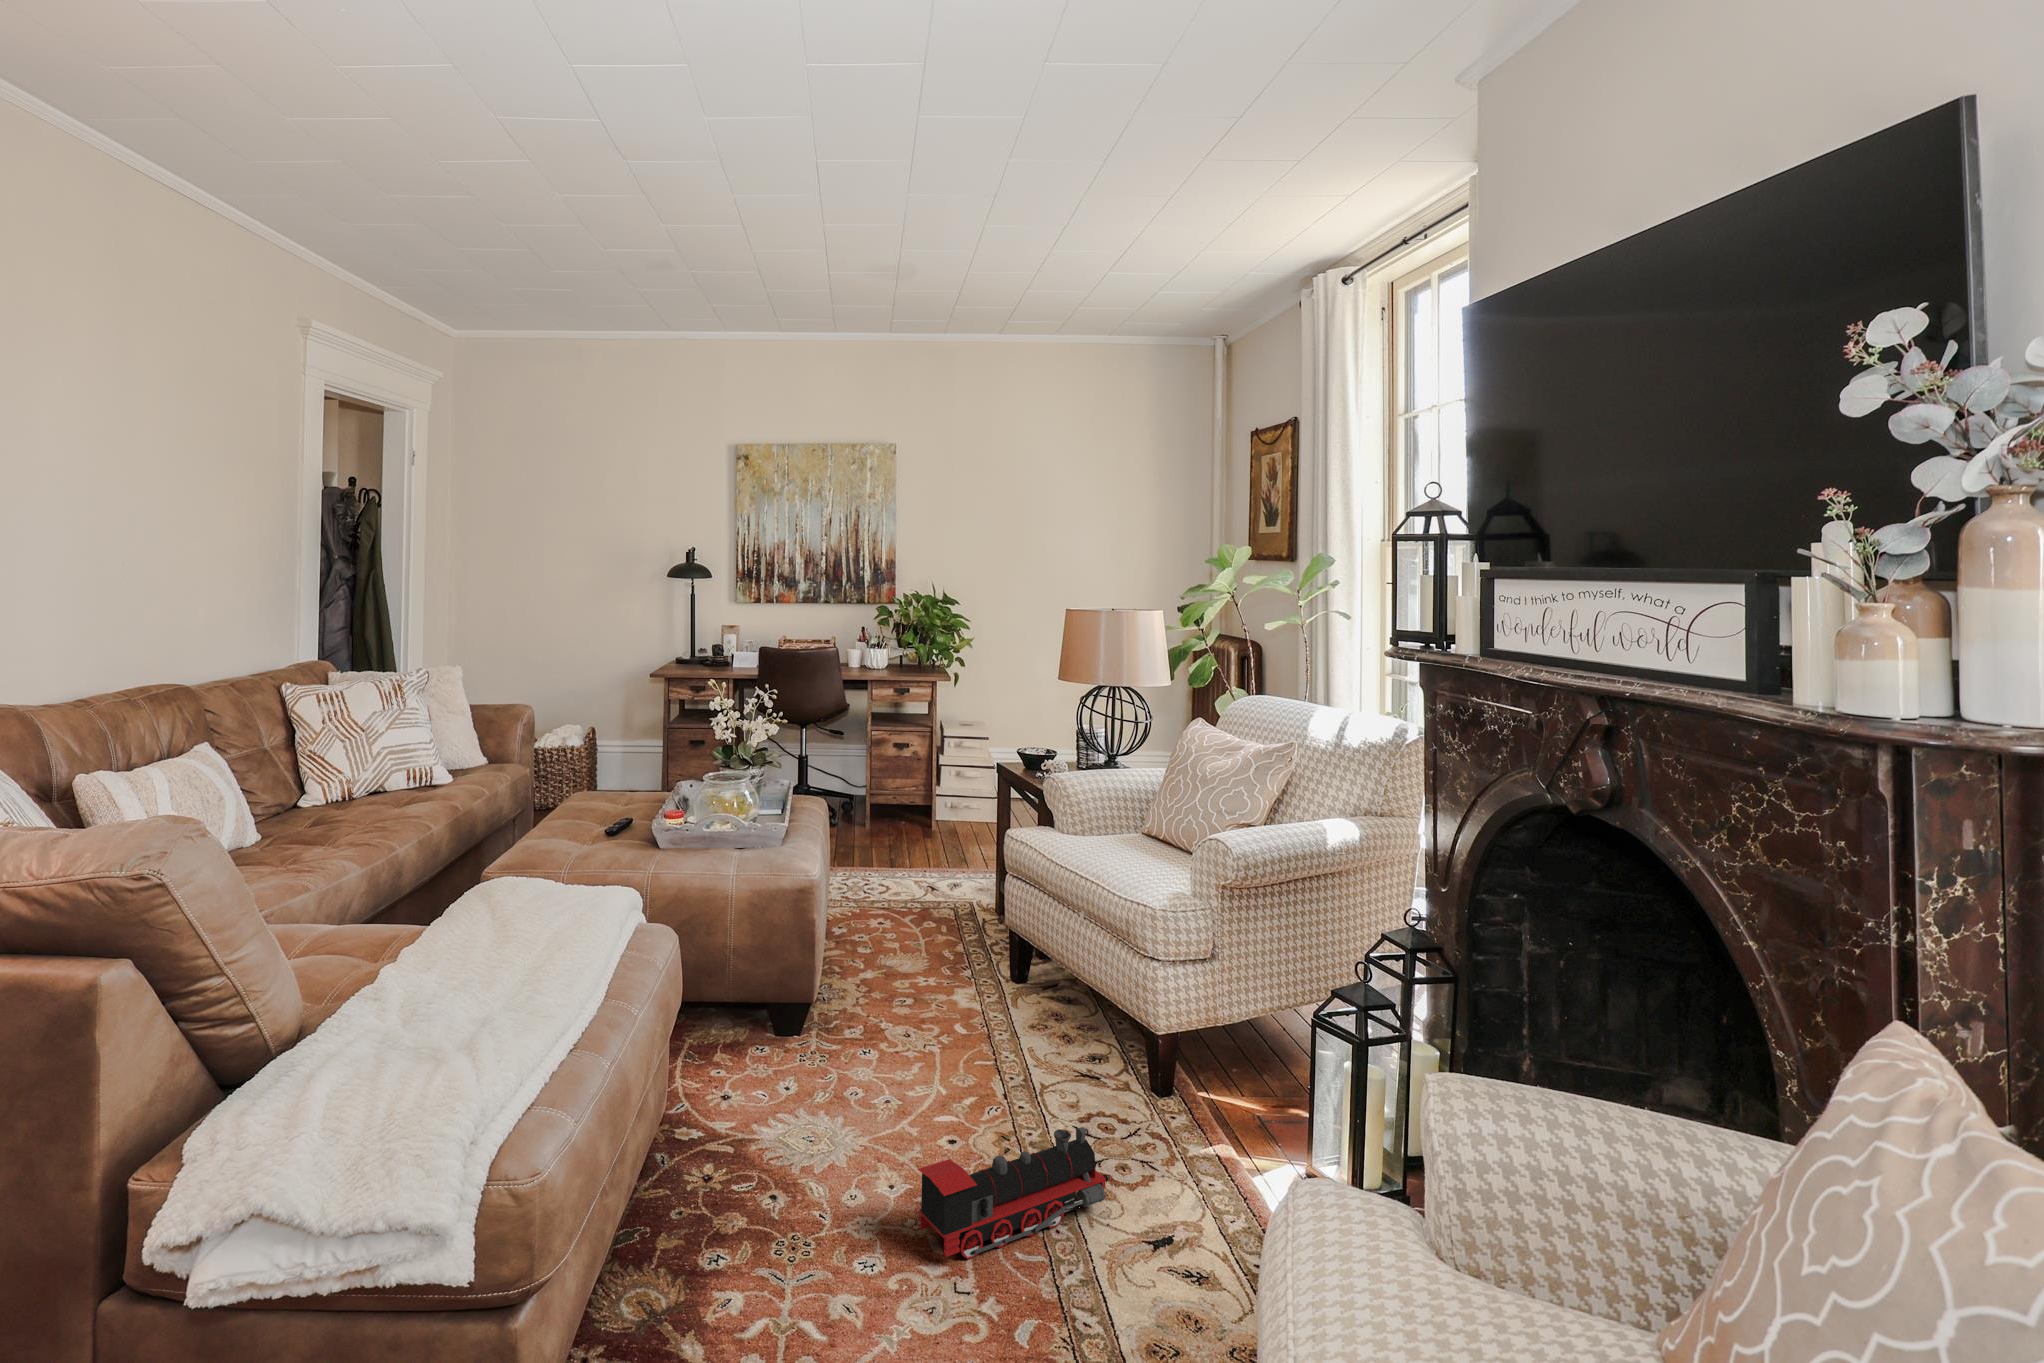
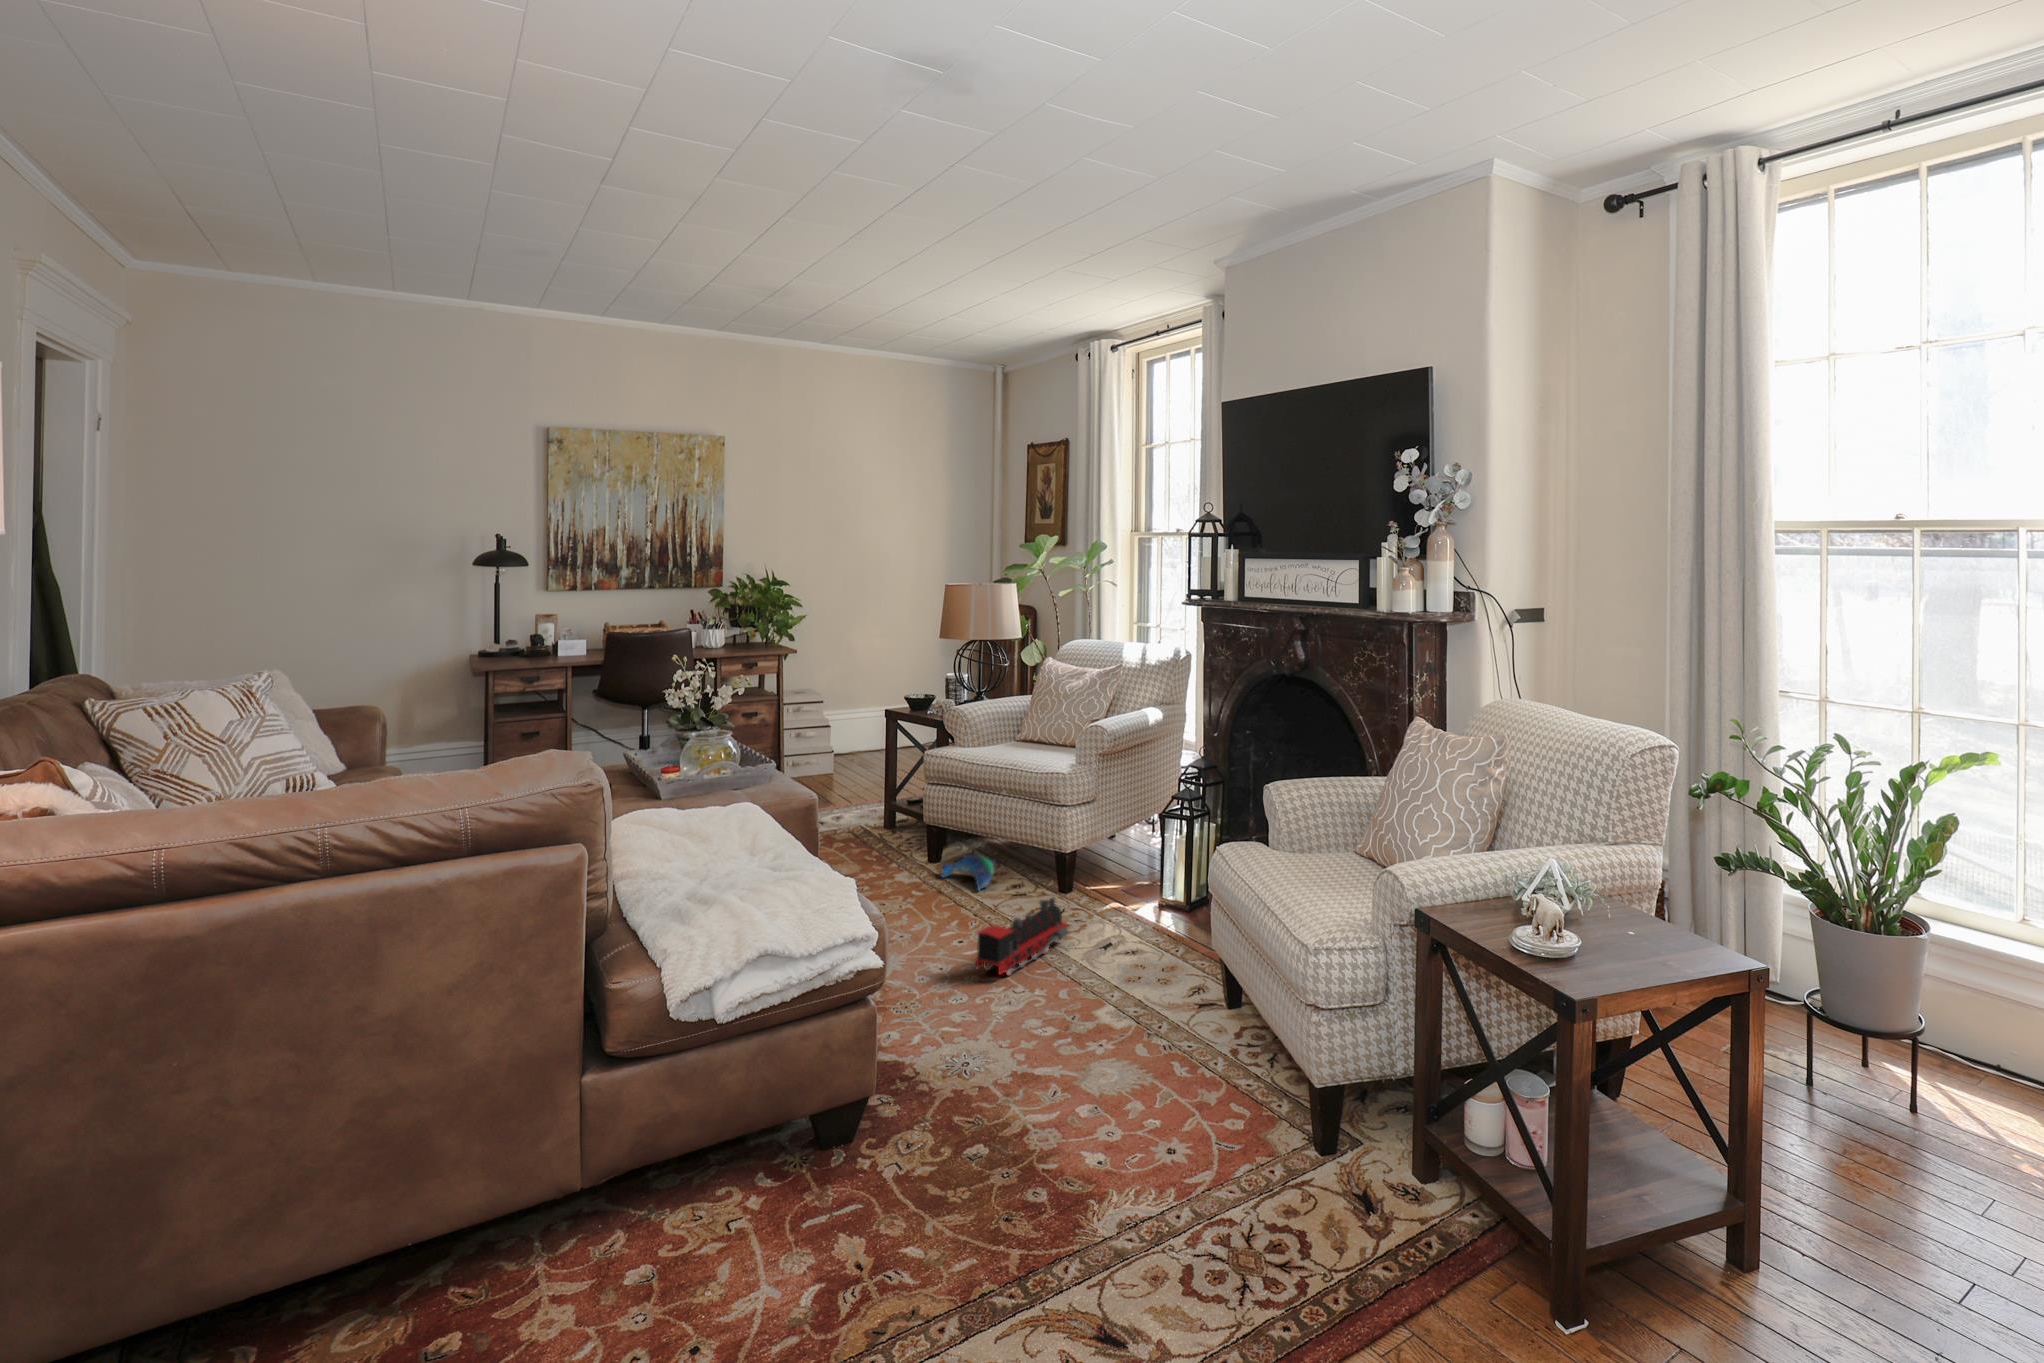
plush toy: none [1001,995,1074,1057] -> present [941,855,996,890]

